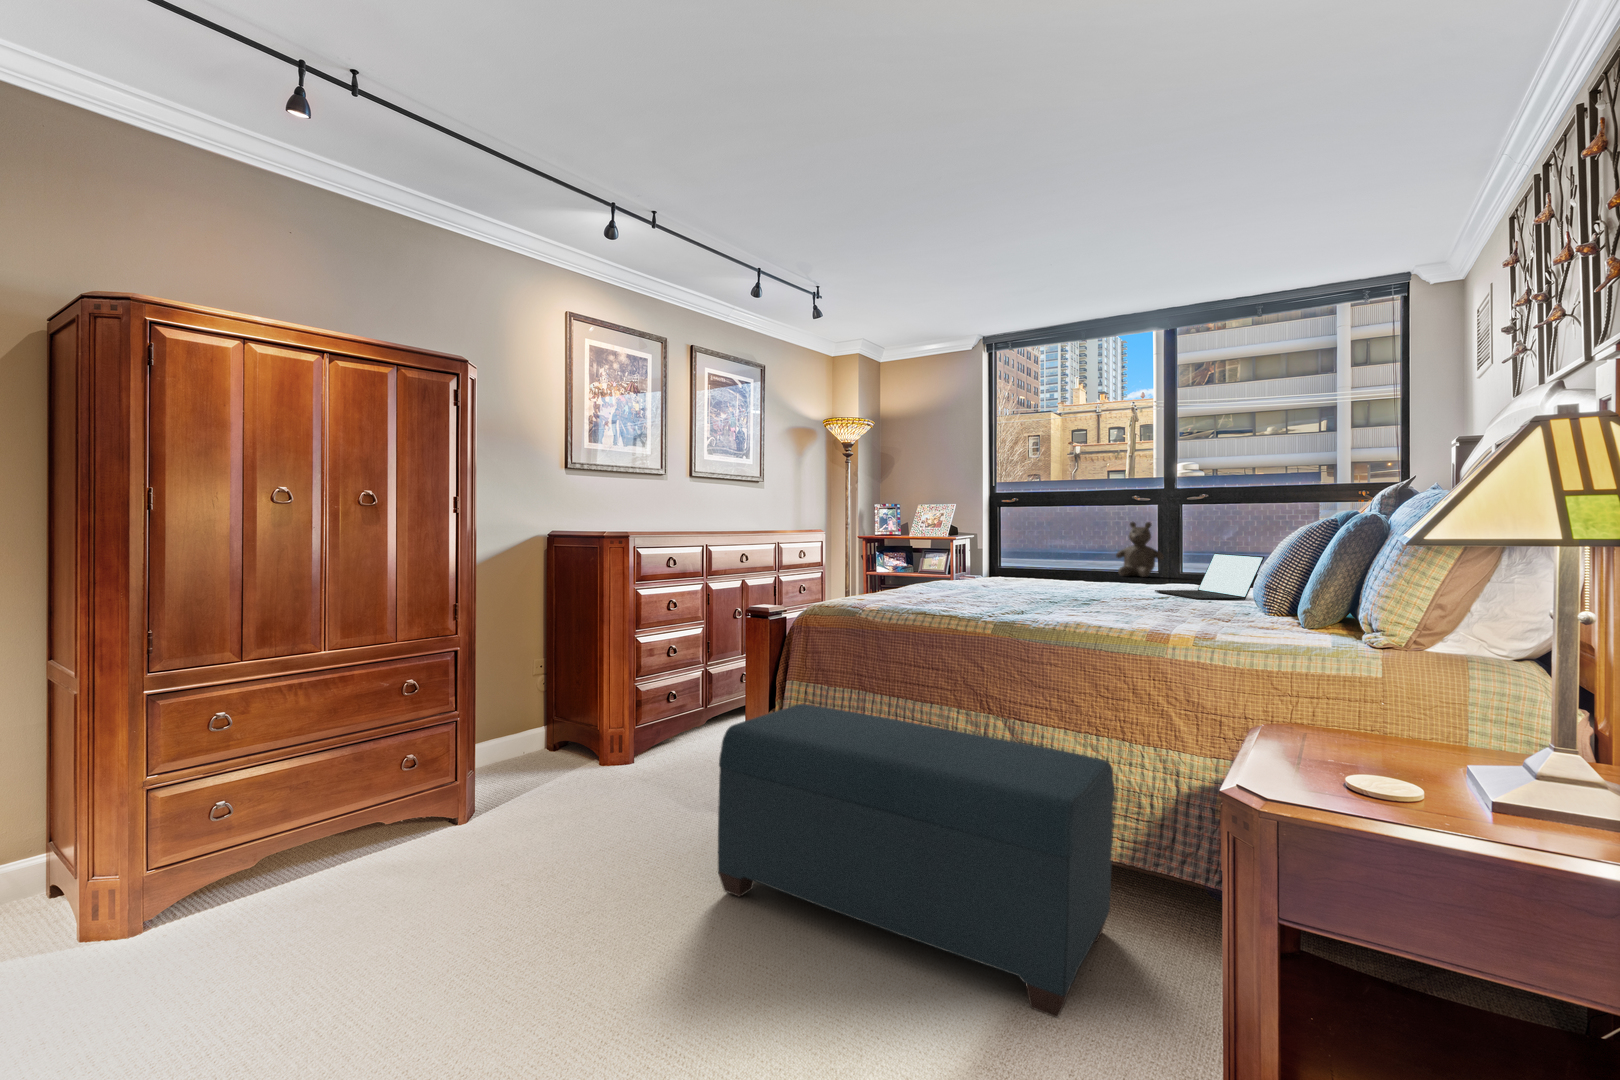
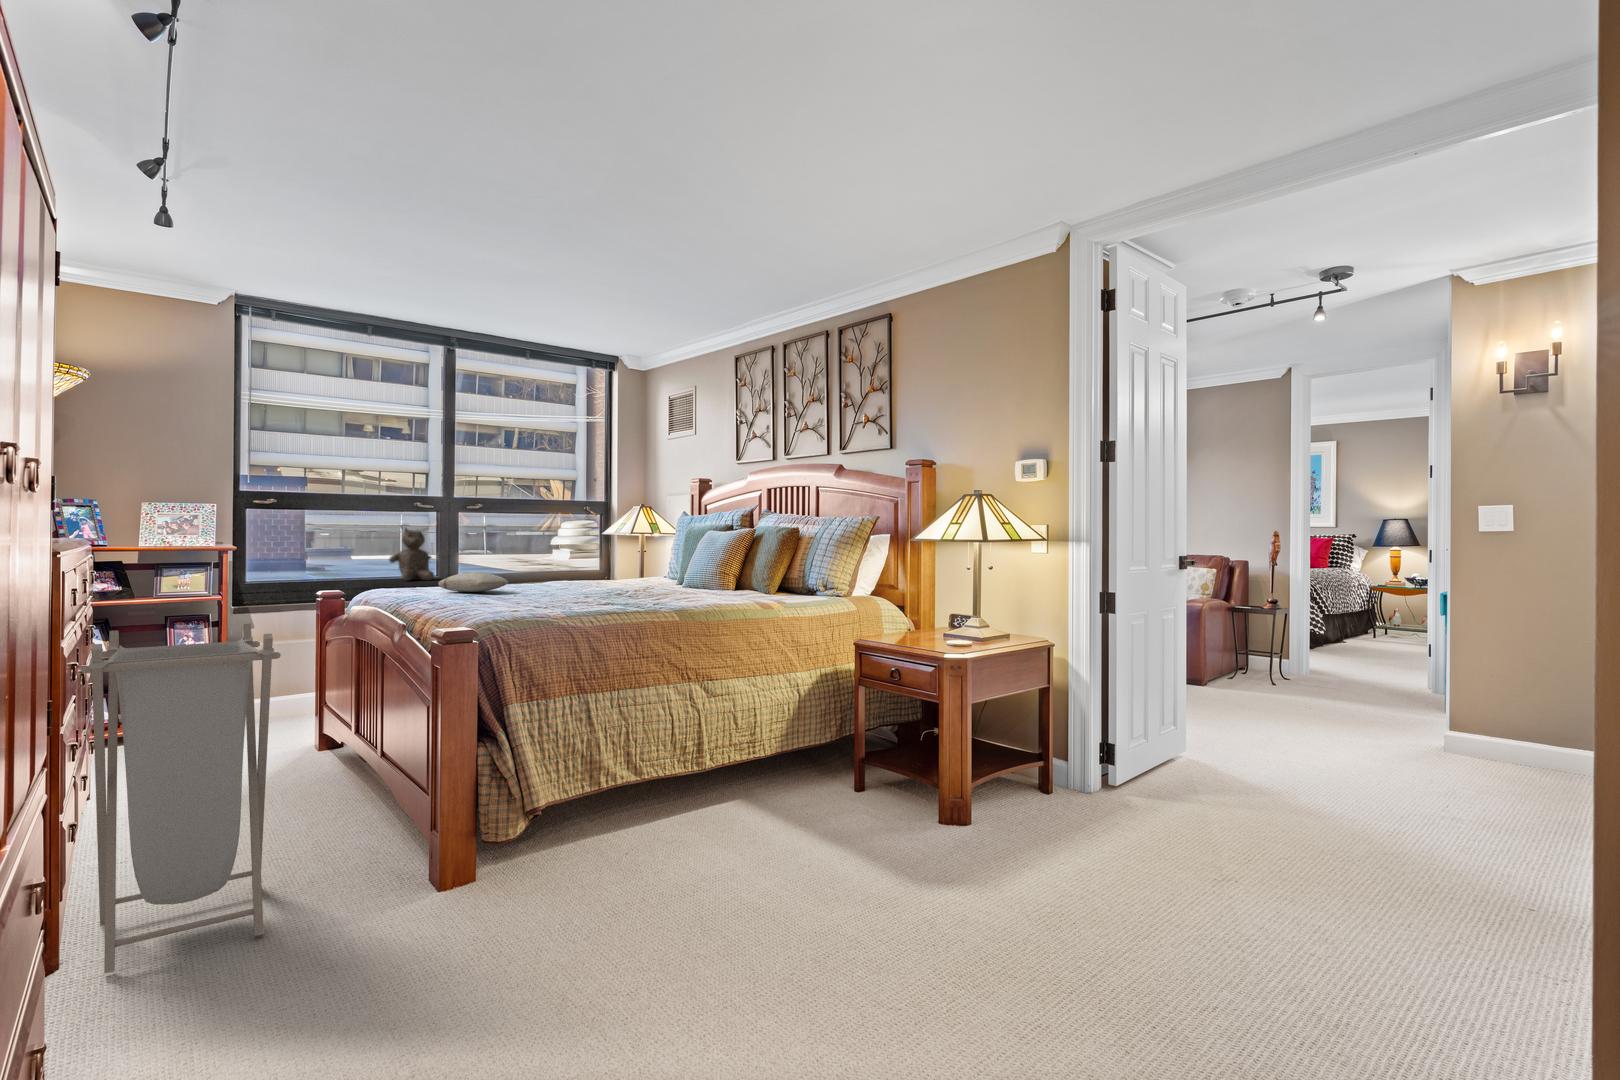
laptop: present [1155,553,1265,600] -> none [555,552,637,588]
pillow: none [1025,566,1075,586] -> present [439,572,508,592]
laundry hamper: none [589,577,711,787] -> present [81,623,281,973]
bench: present [718,704,1115,1018] -> none [552,685,858,901]

